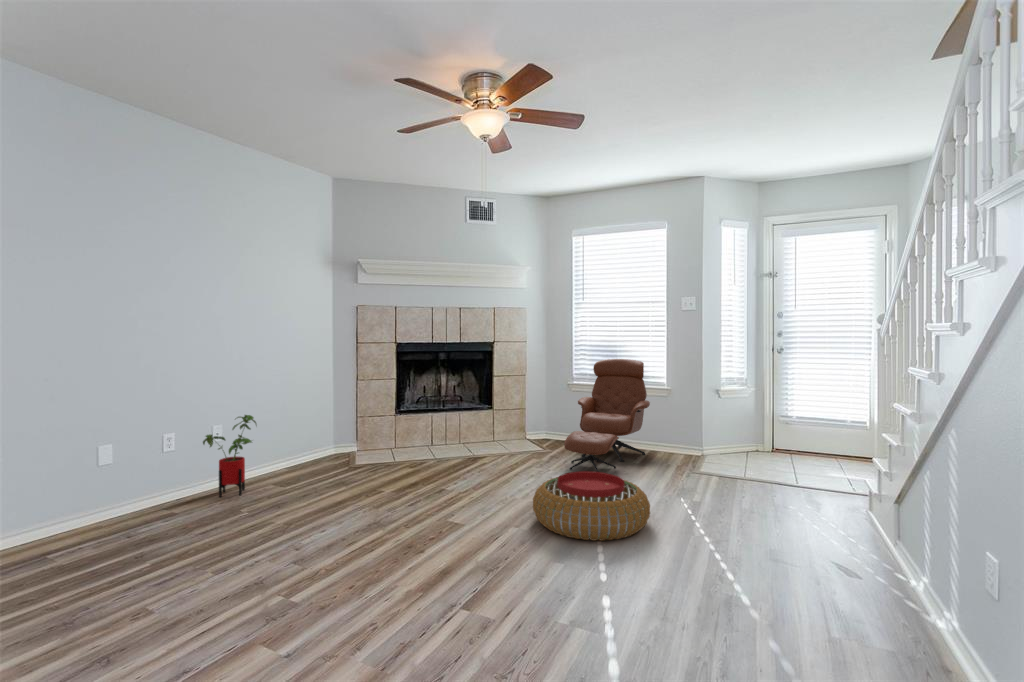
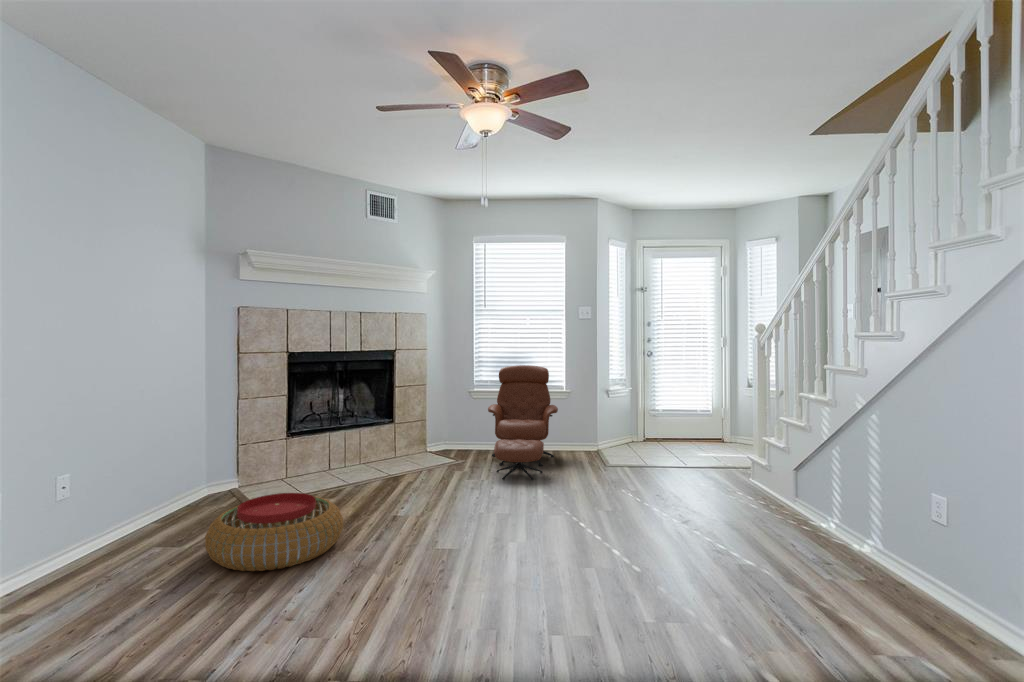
house plant: present [203,415,256,497] -> none [63,454,148,571]
pouf: present [533,471,650,541] -> present [205,493,343,571]

